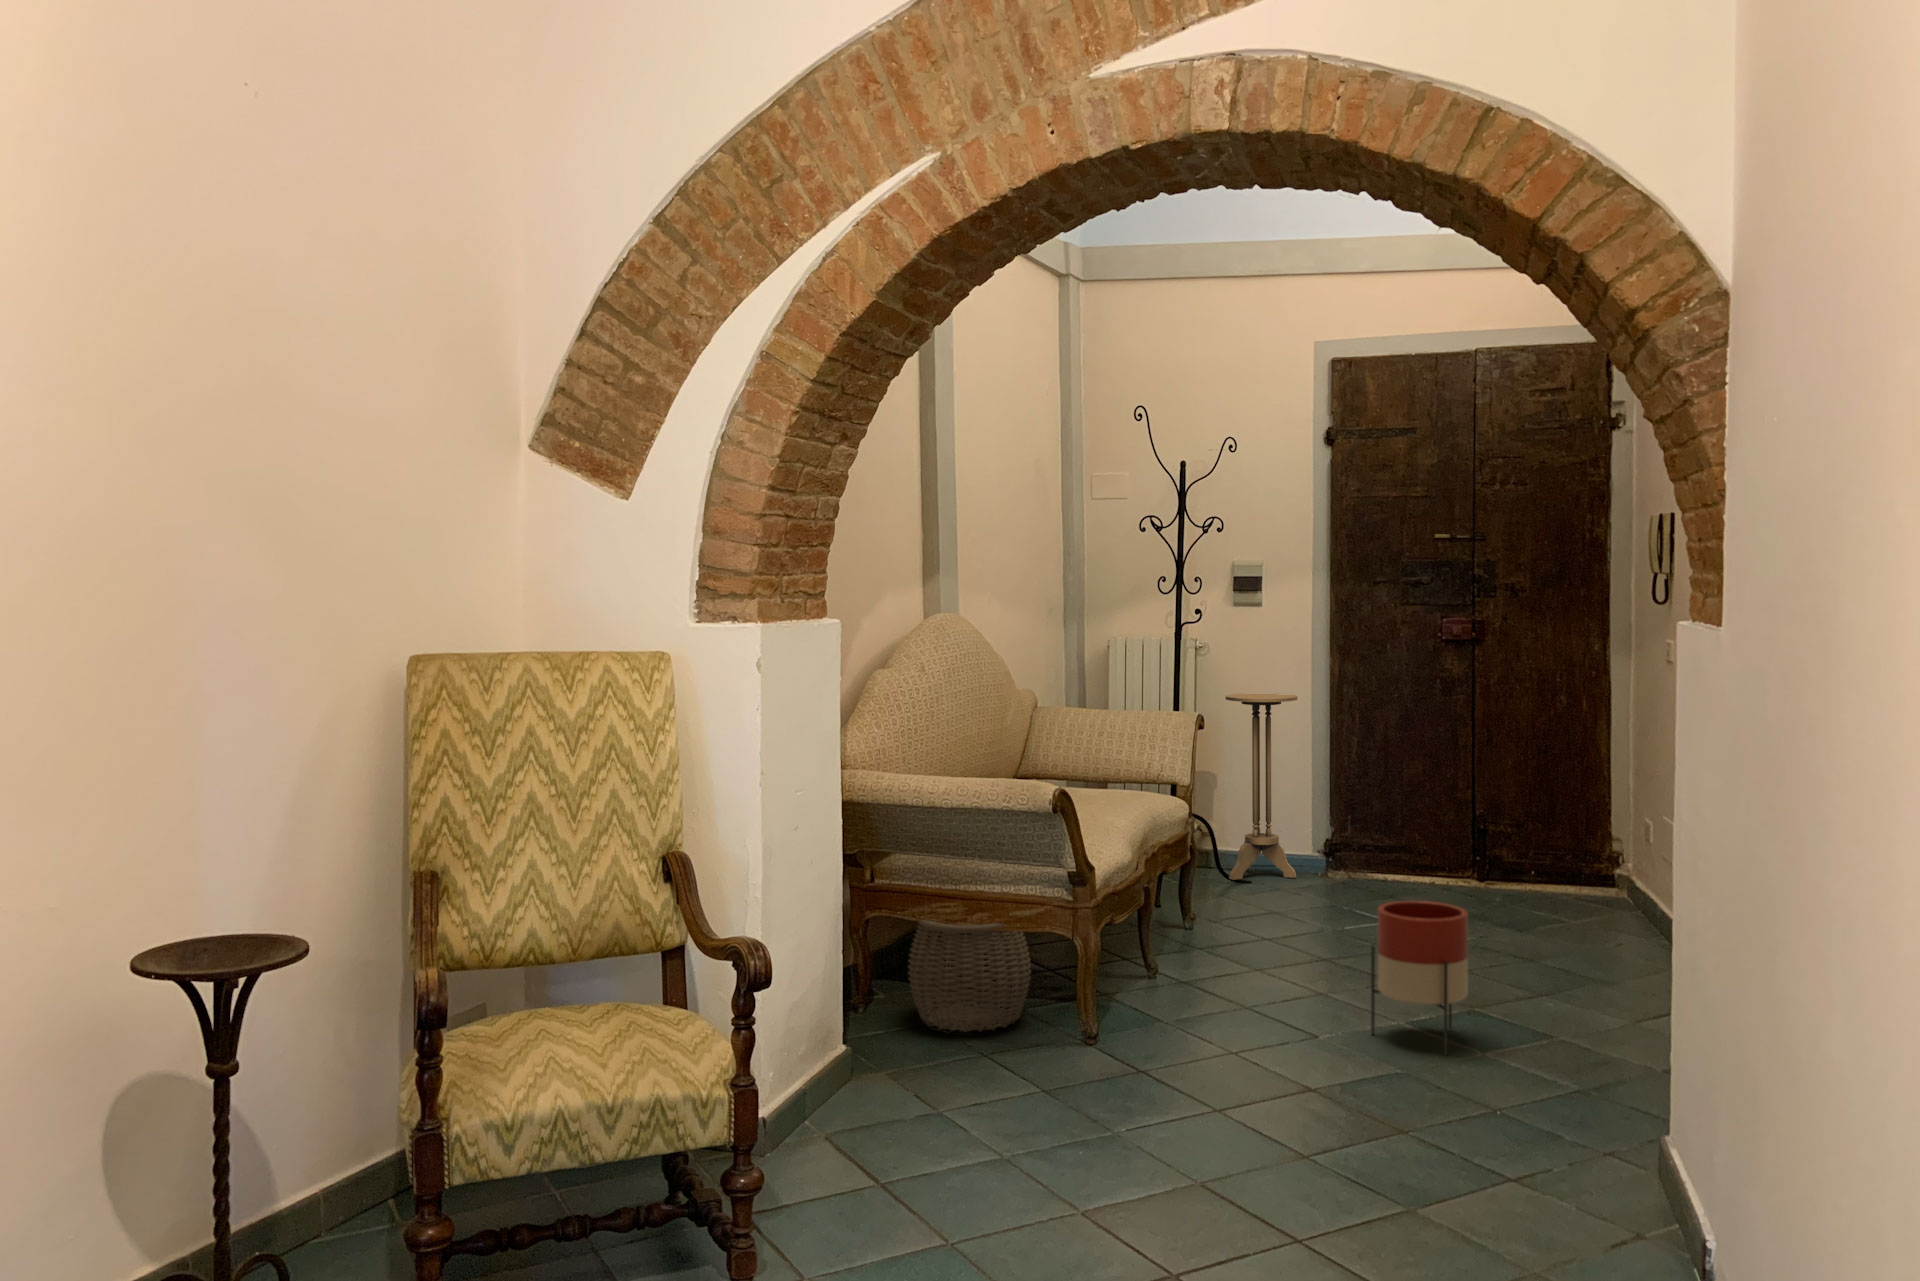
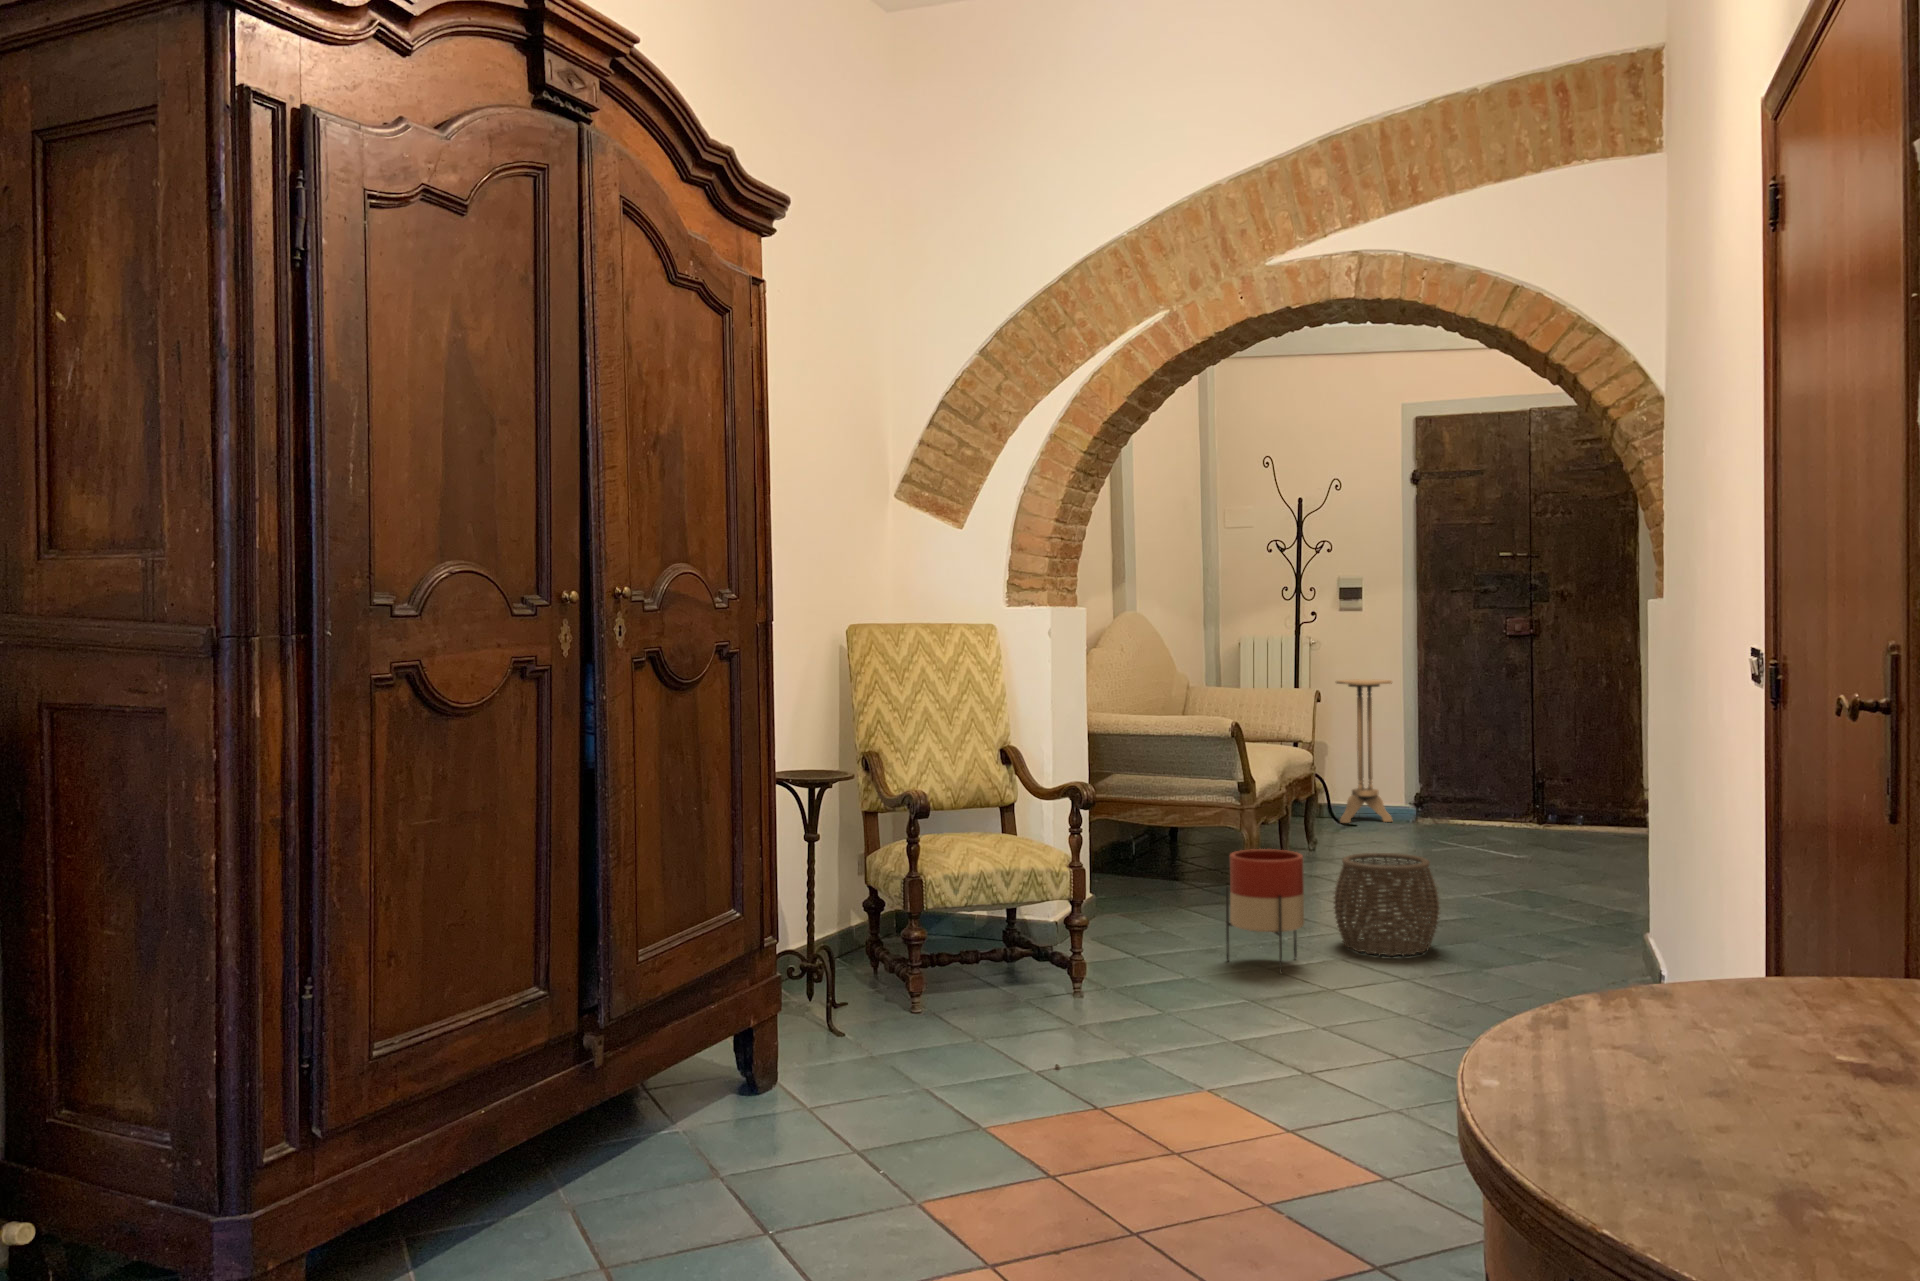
planter: present [1371,901,1468,1054] -> present [1226,849,1304,973]
woven basket: present [908,920,1031,1032] -> present [1334,853,1440,956]

